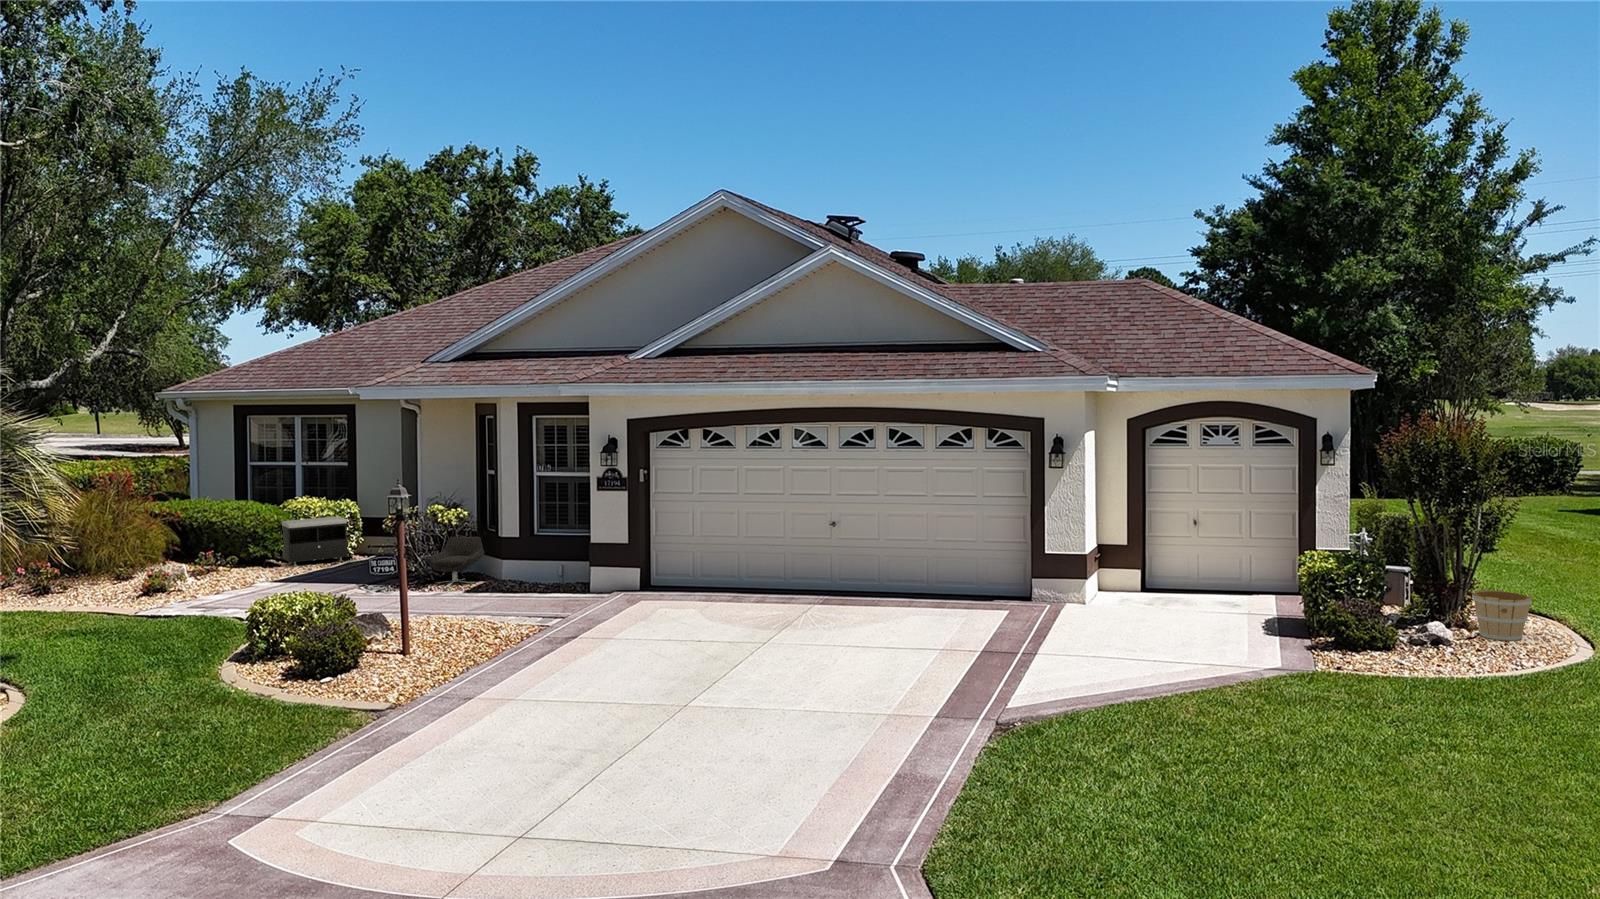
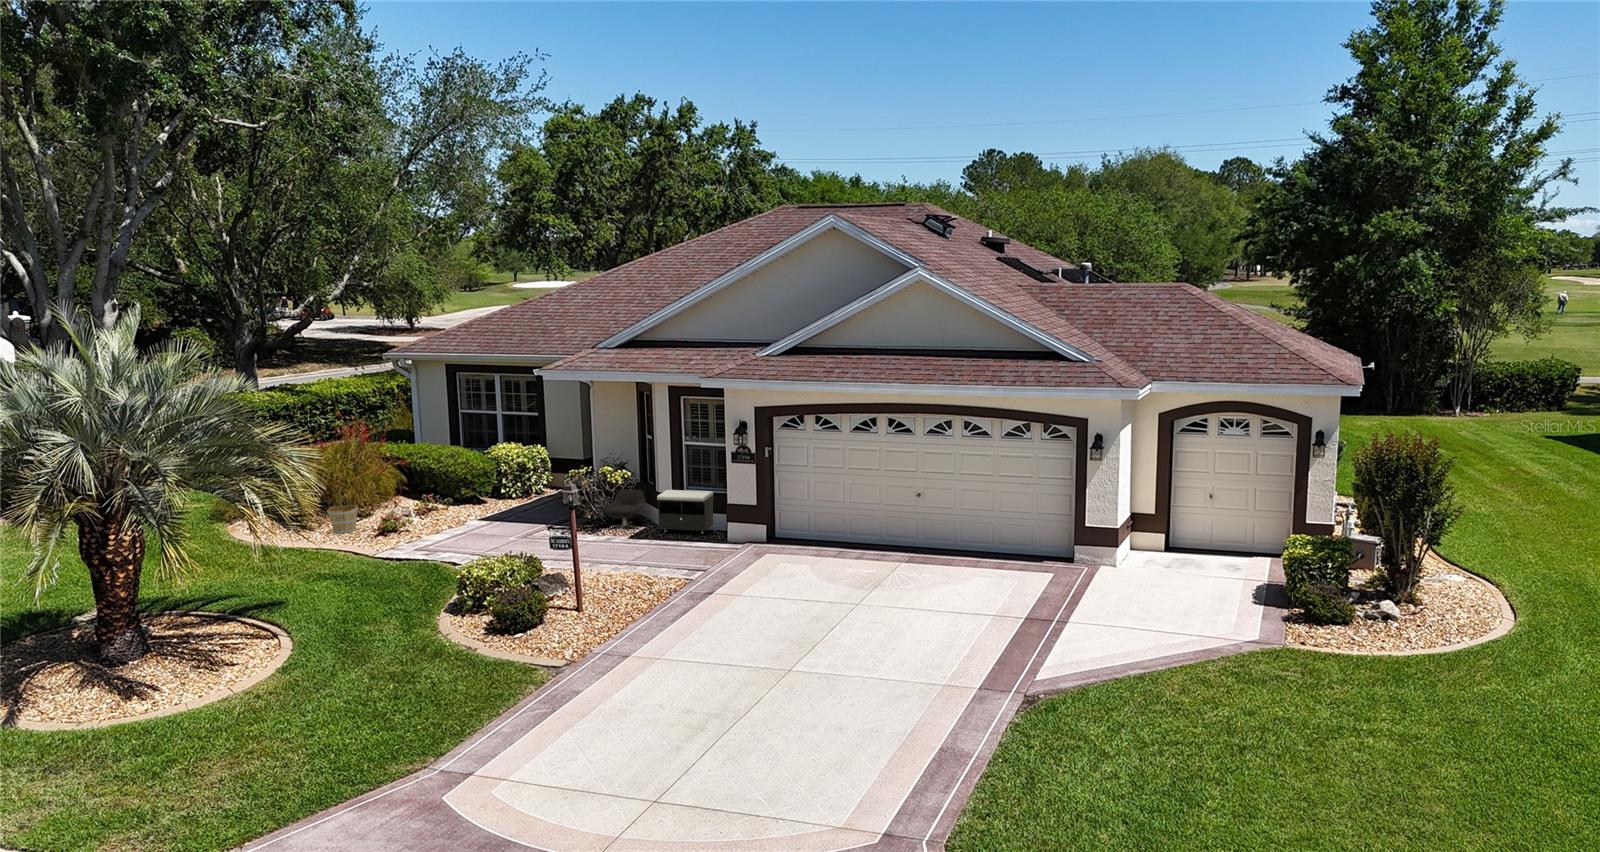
storage bench: present [282,516,348,566] -> present [657,490,714,534]
wooden bucket: present [1472,590,1532,641] -> present [327,505,358,534]

